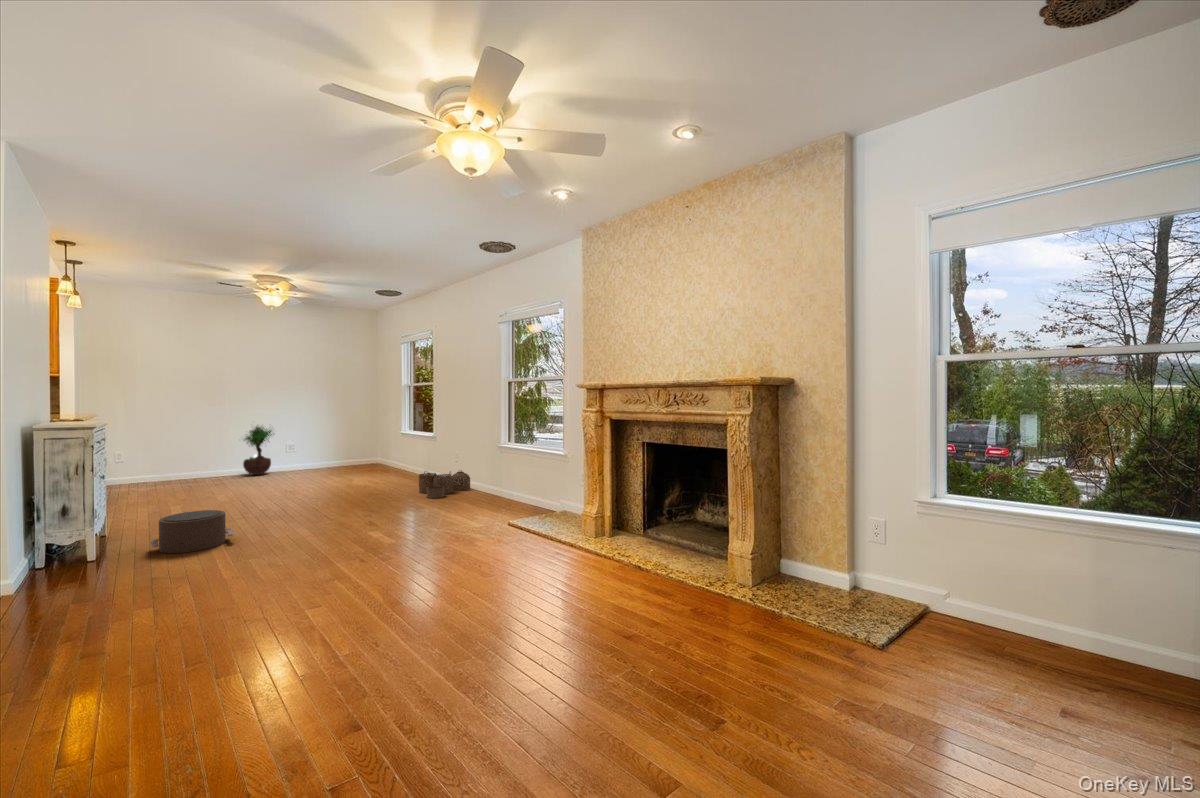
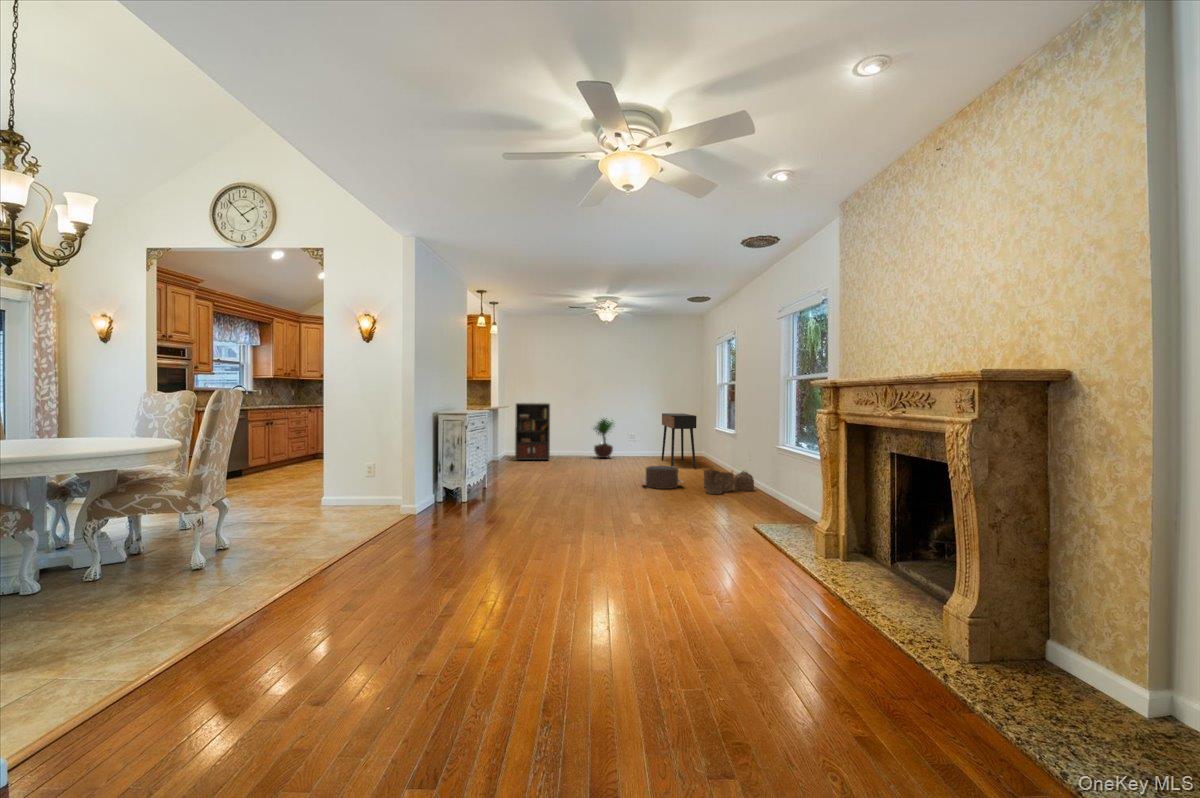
bookcase: none [112,409,189,492] -> present [515,403,550,460]
console table: none [338,416,388,477] -> present [661,413,697,469]
pouf: present [151,510,235,553] -> present [642,465,683,489]

